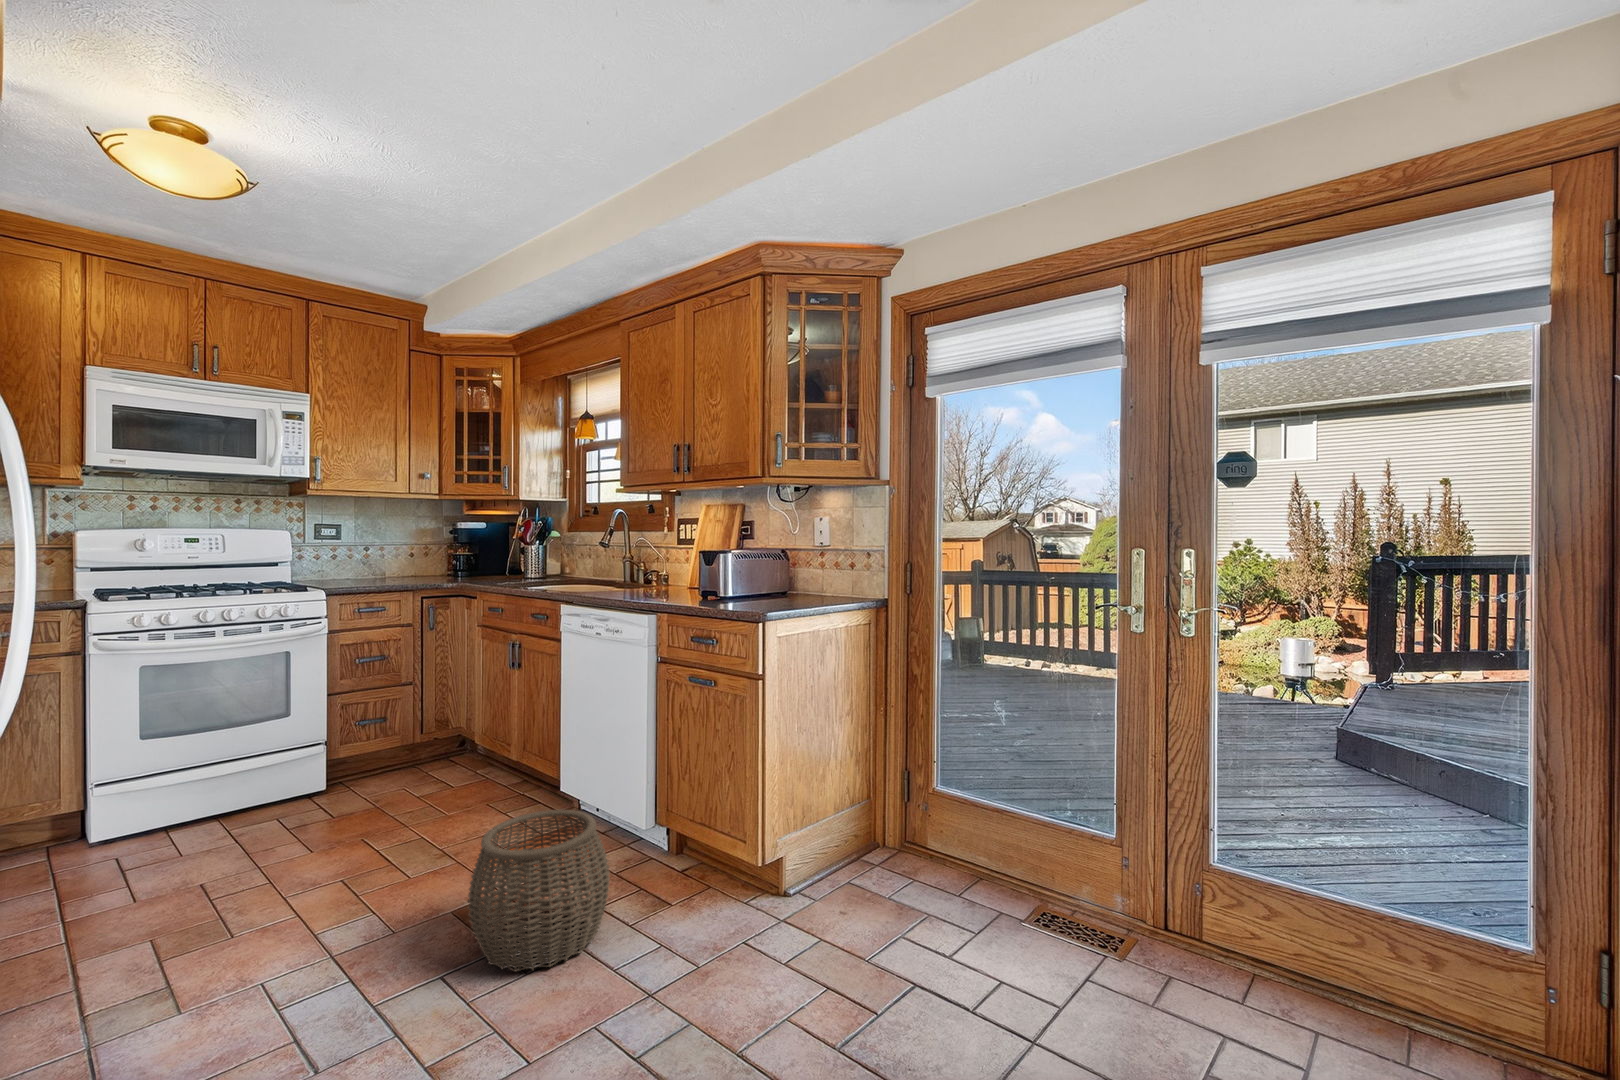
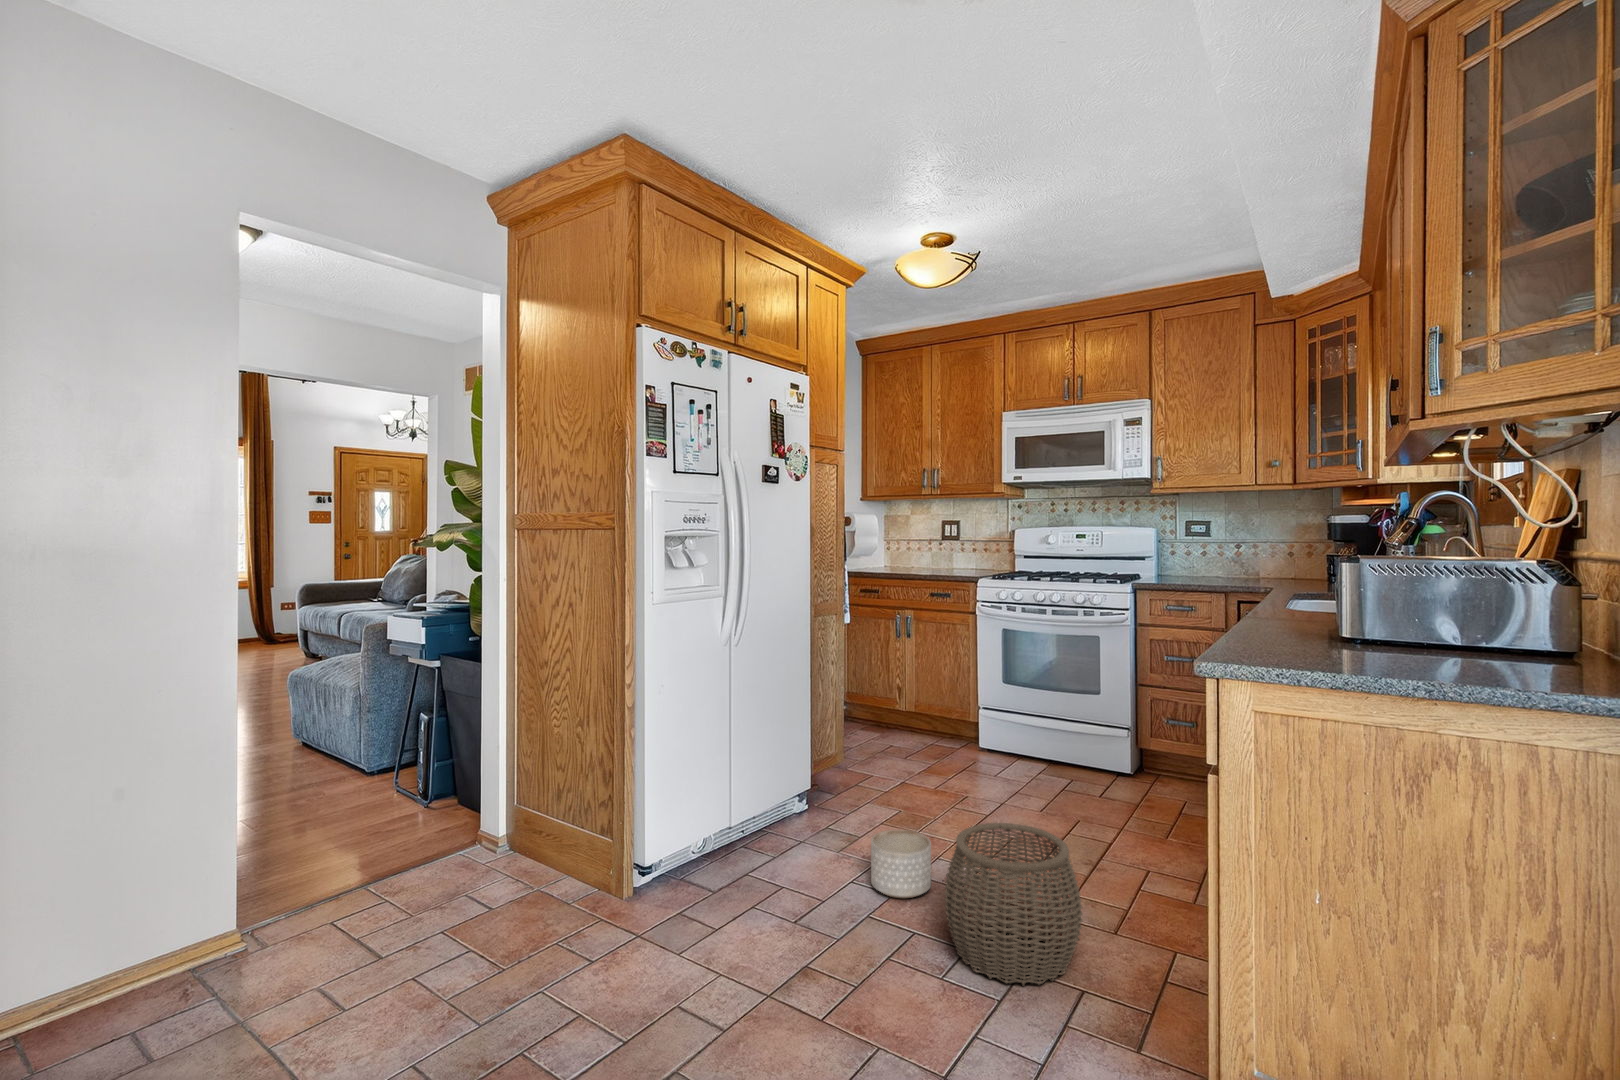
planter: none [290,909,386,1011] -> present [871,830,931,898]

